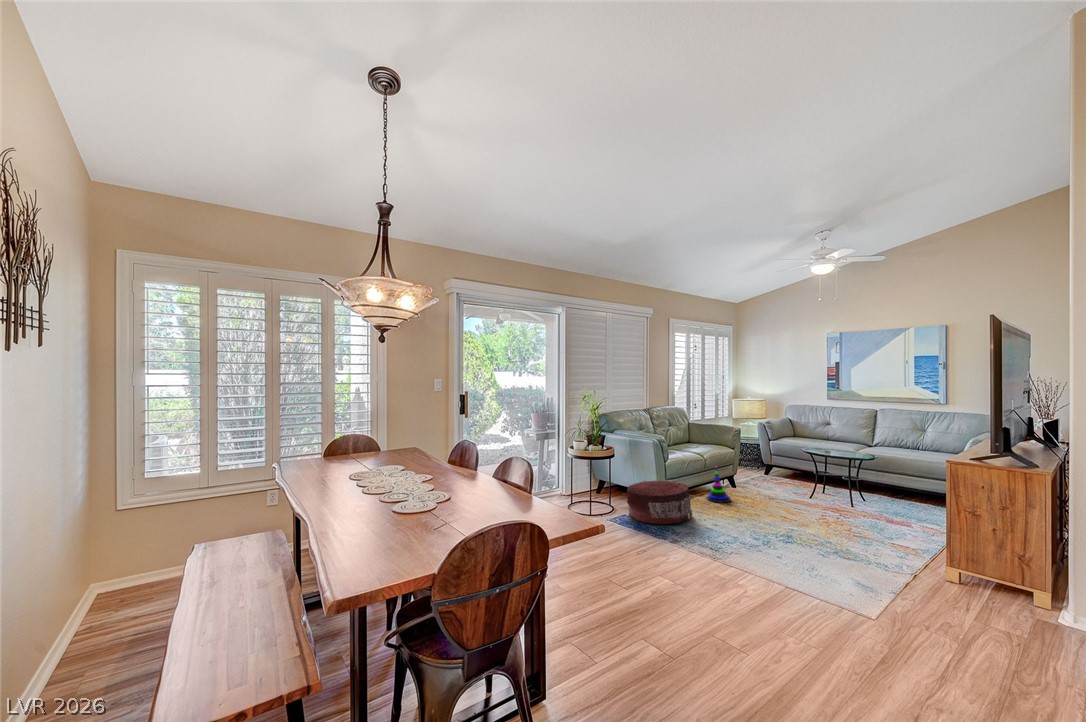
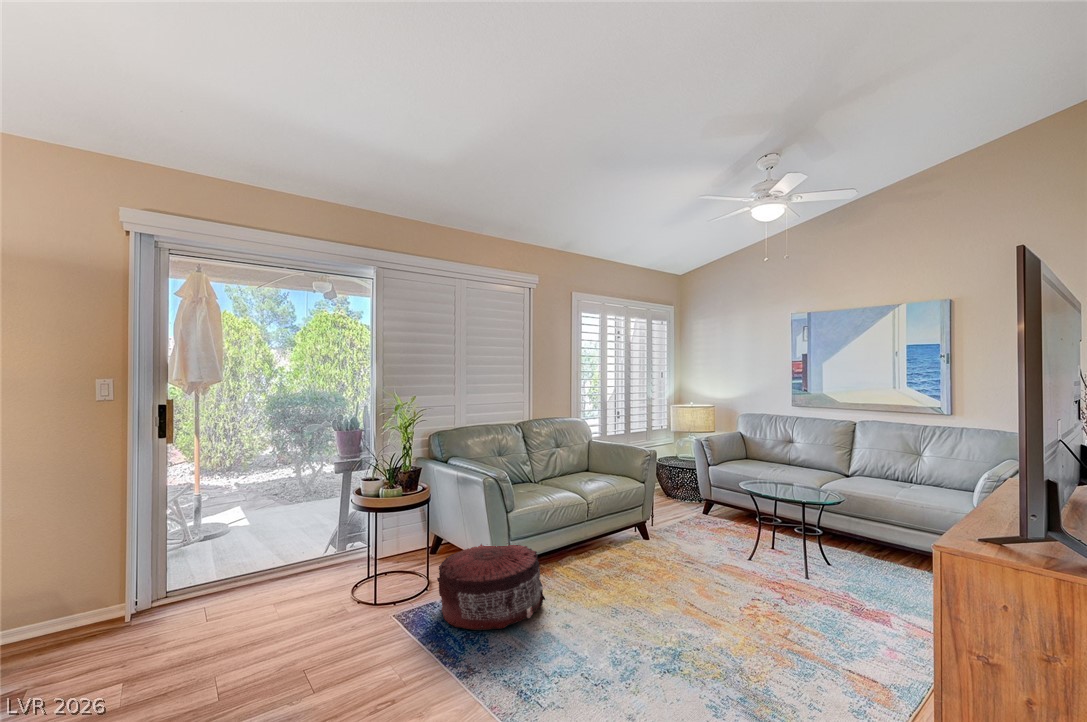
stacking toy: present [706,466,731,502] -> none [591,514,626,573]

